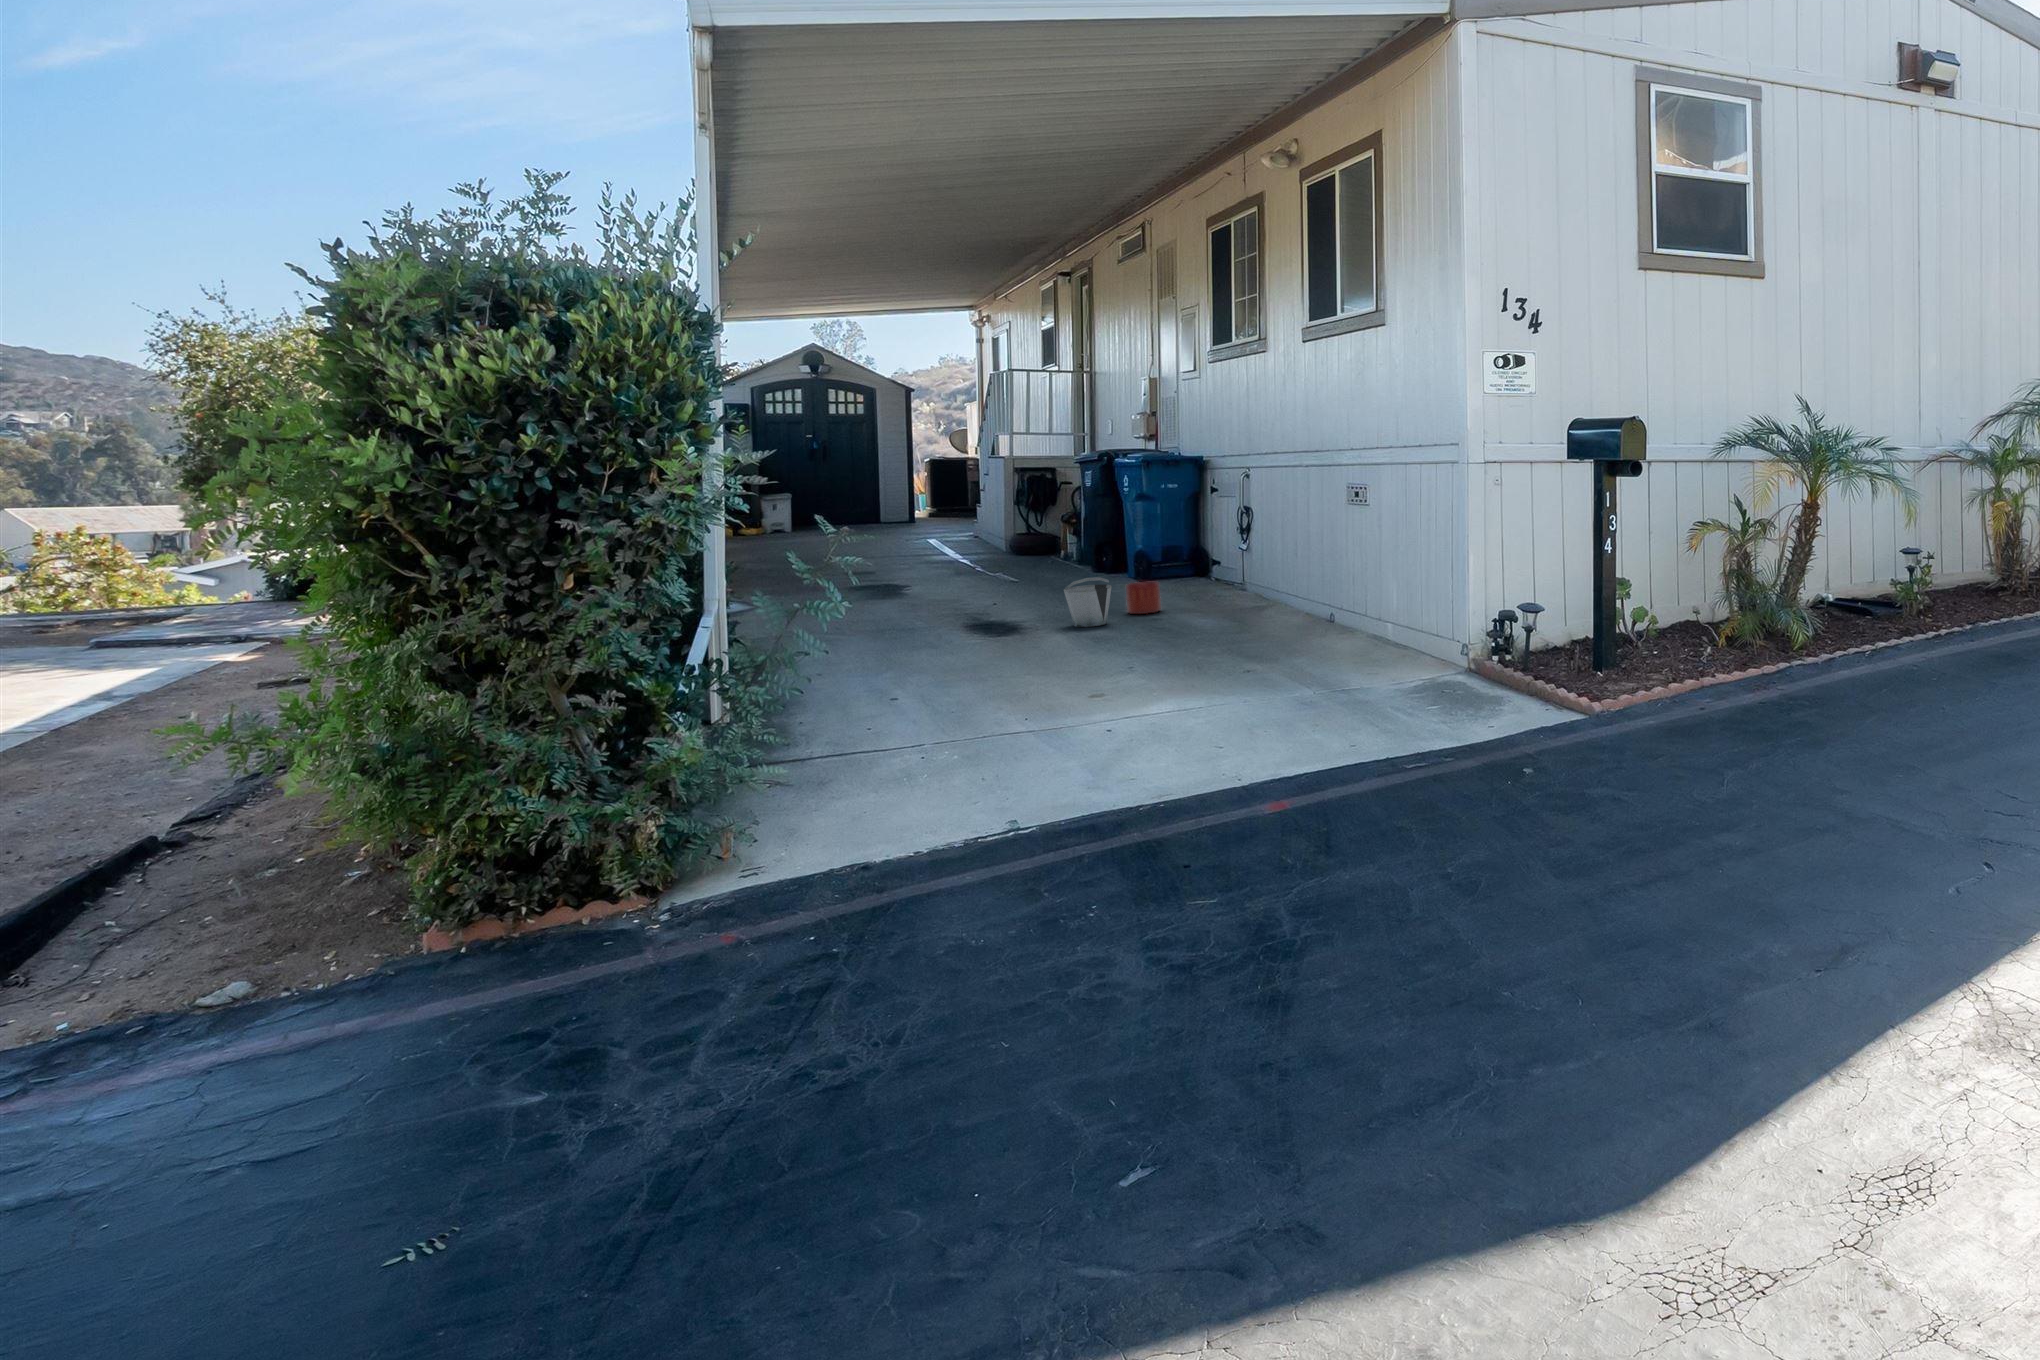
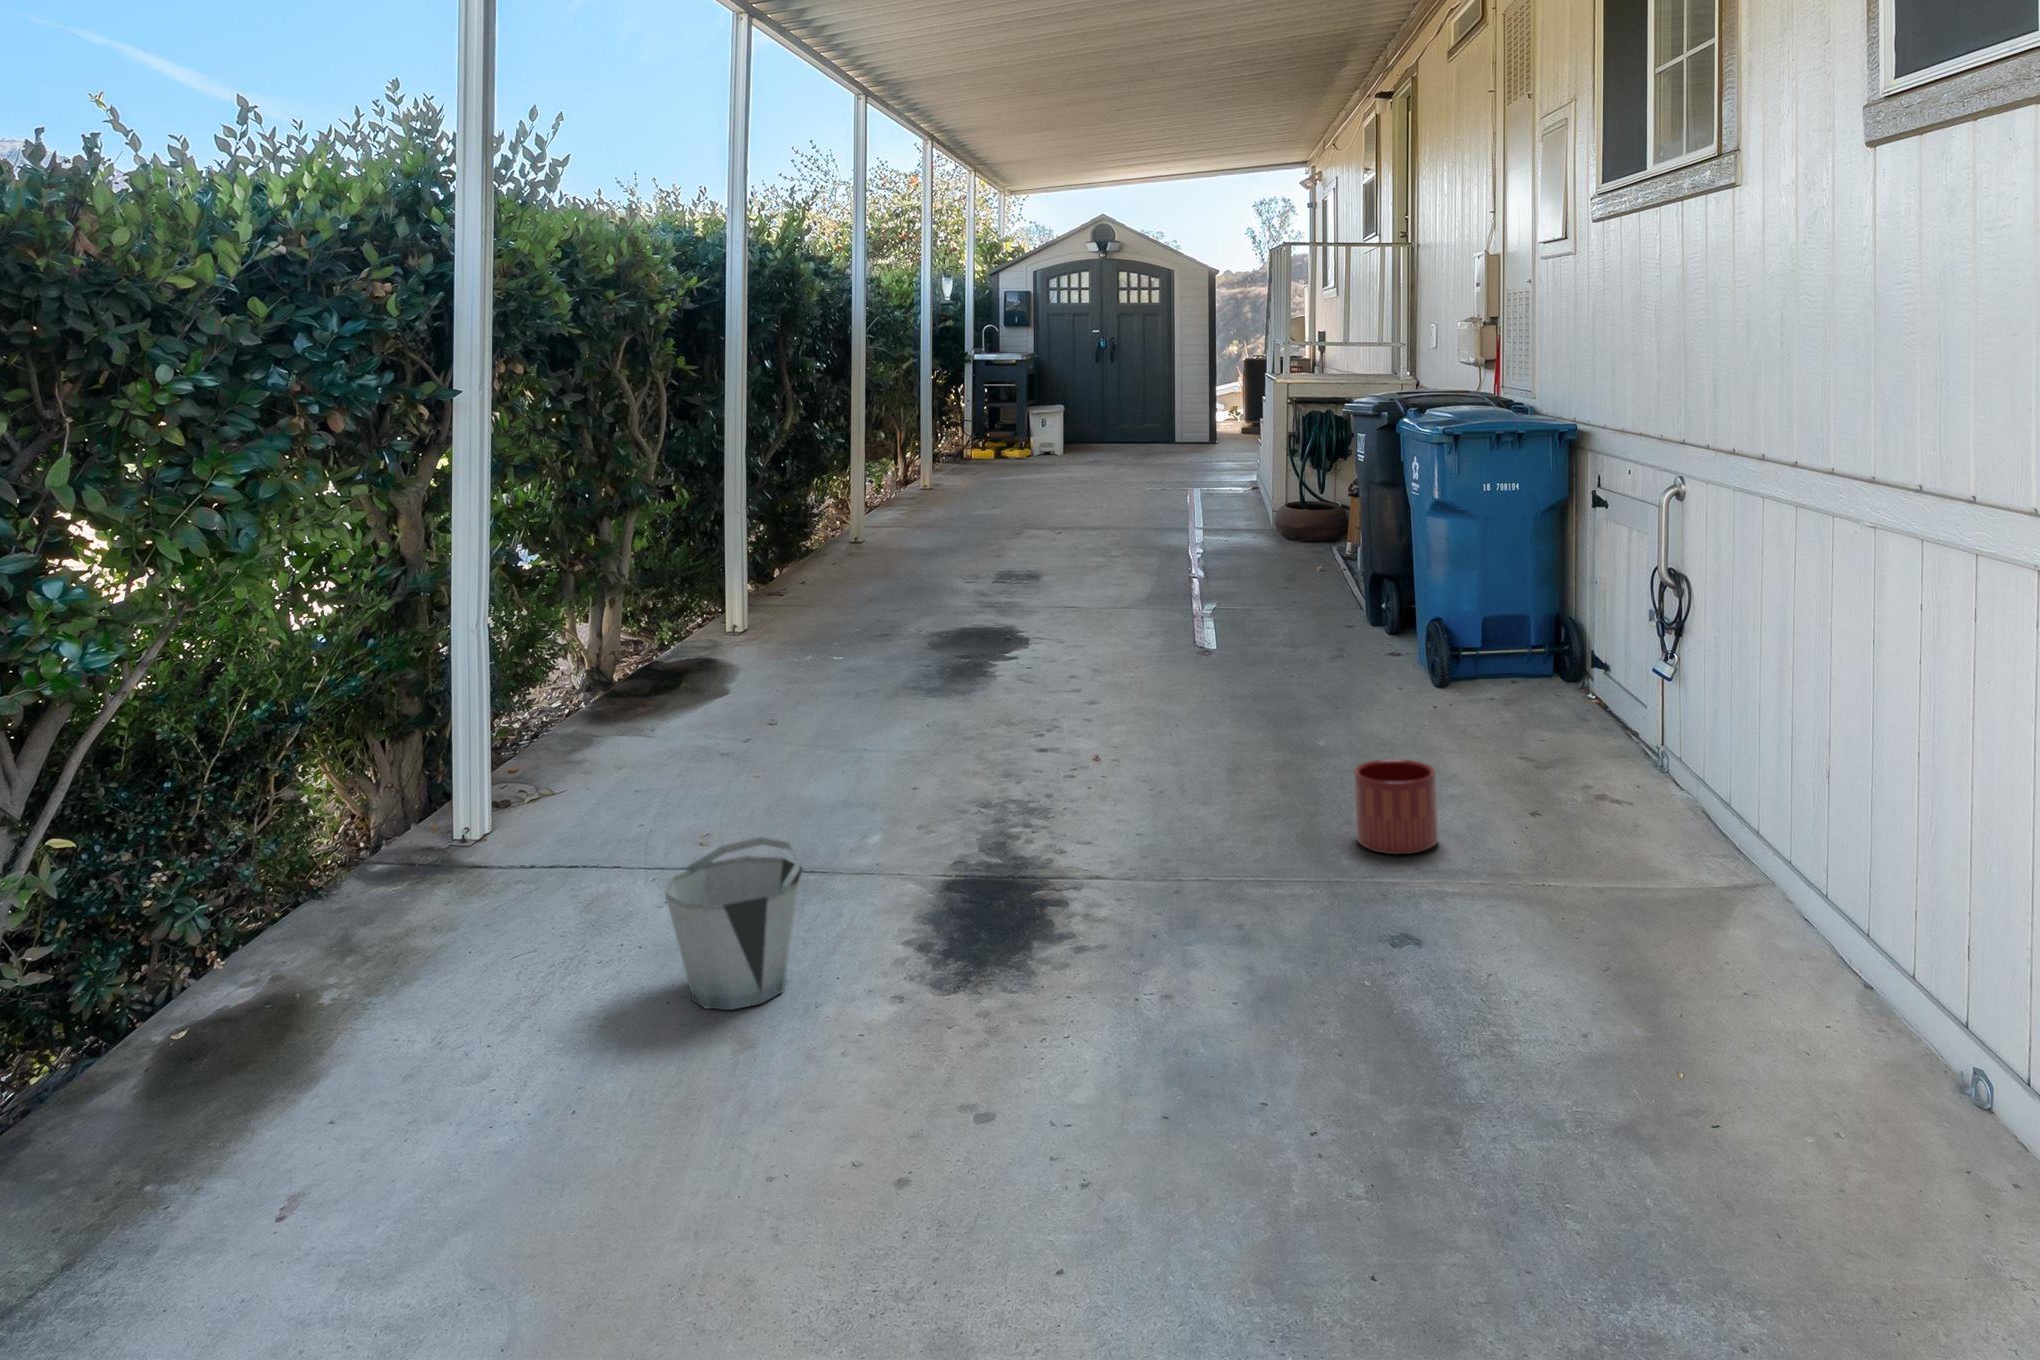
bucket: present [1064,577,1112,627] -> present [665,837,803,1010]

